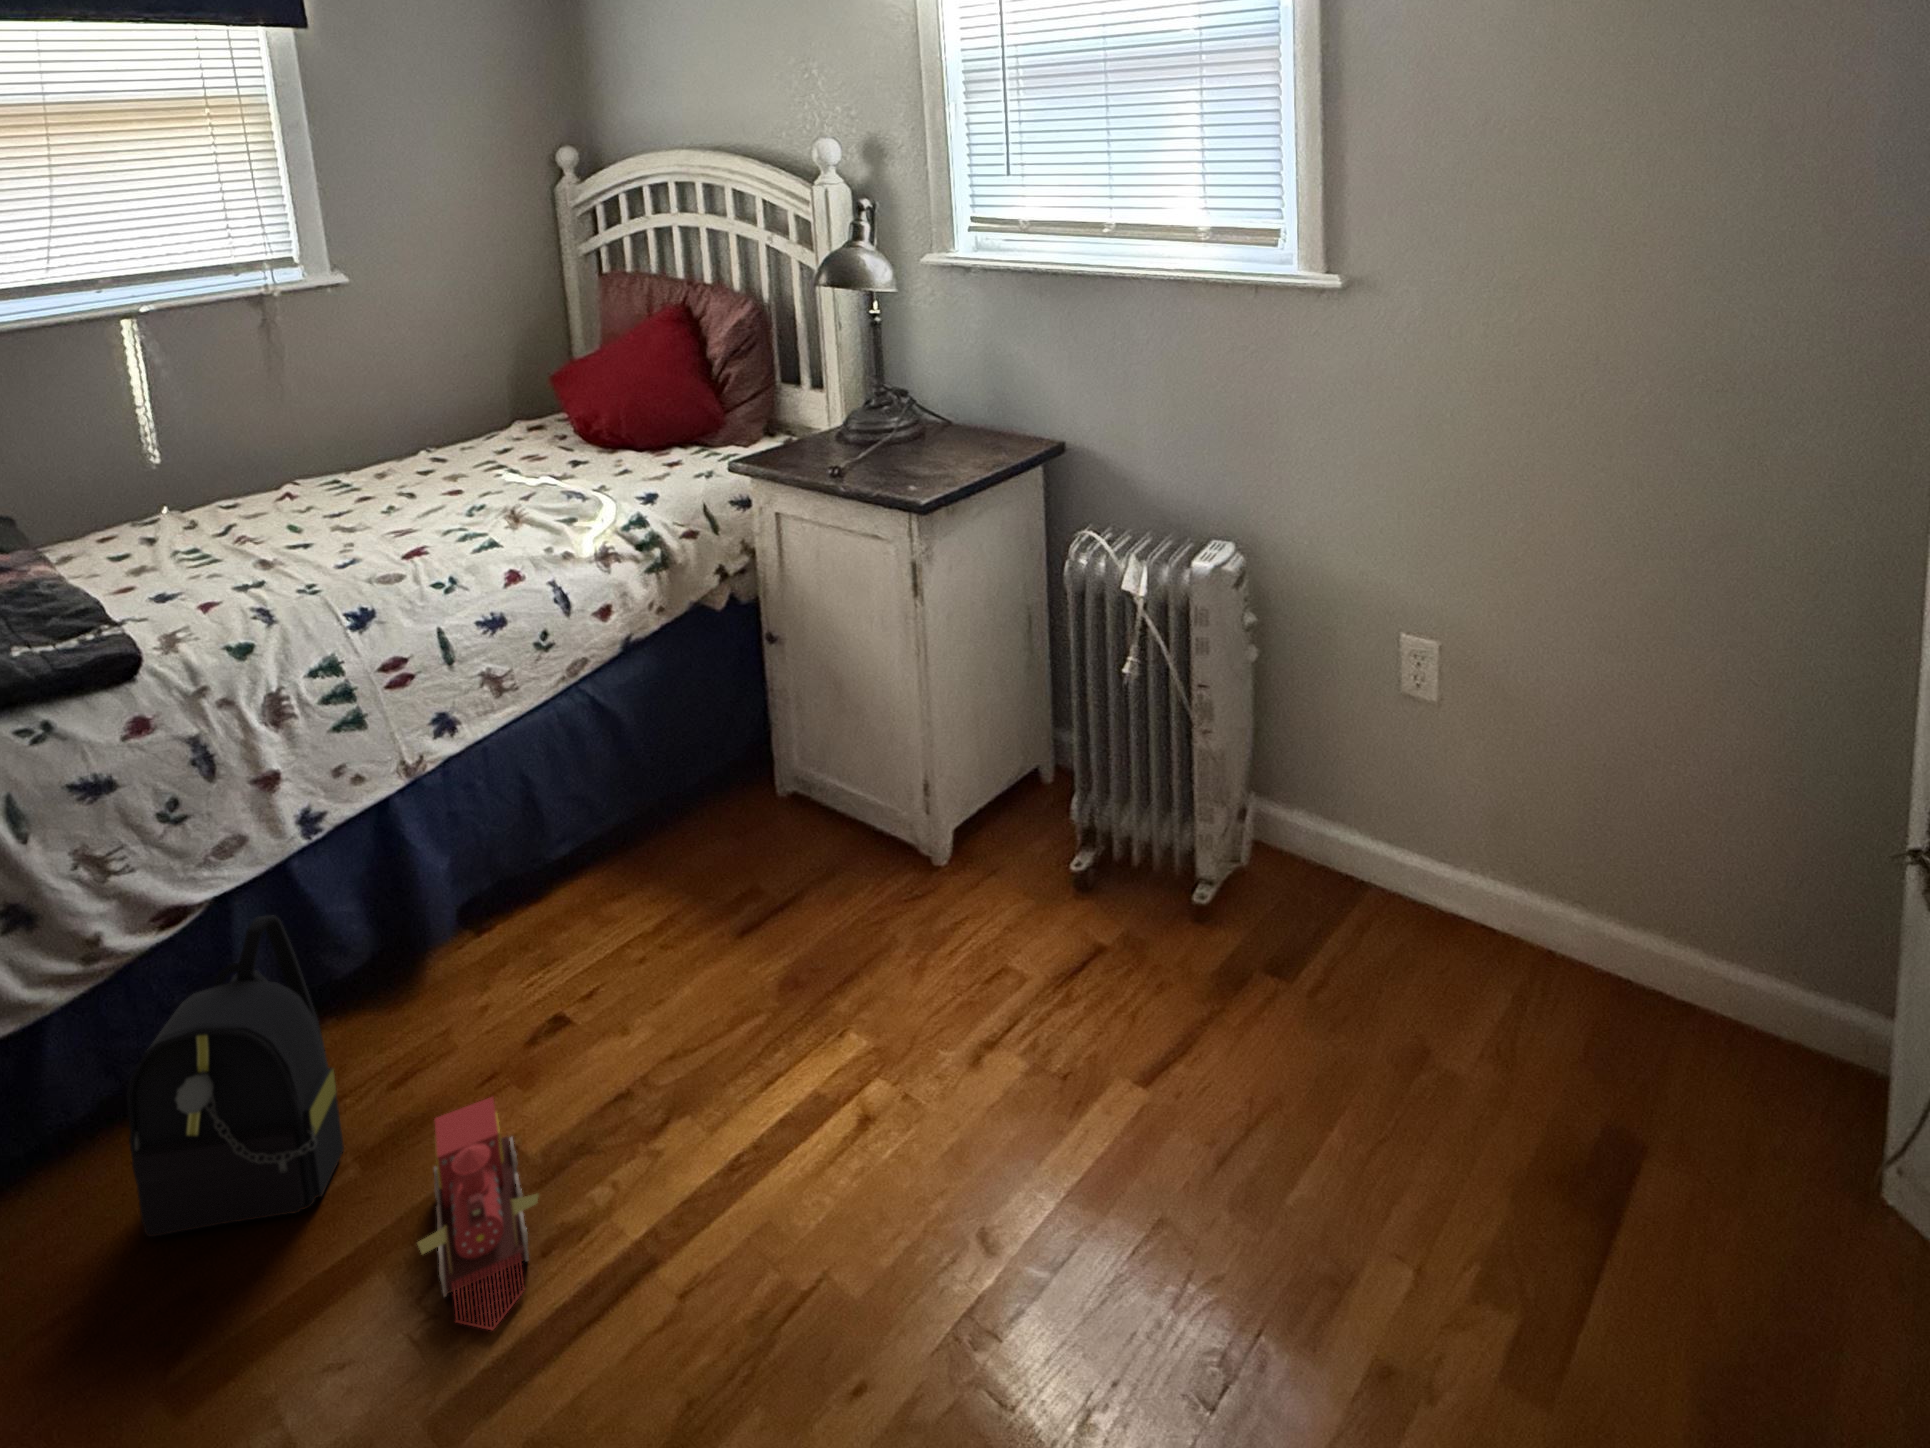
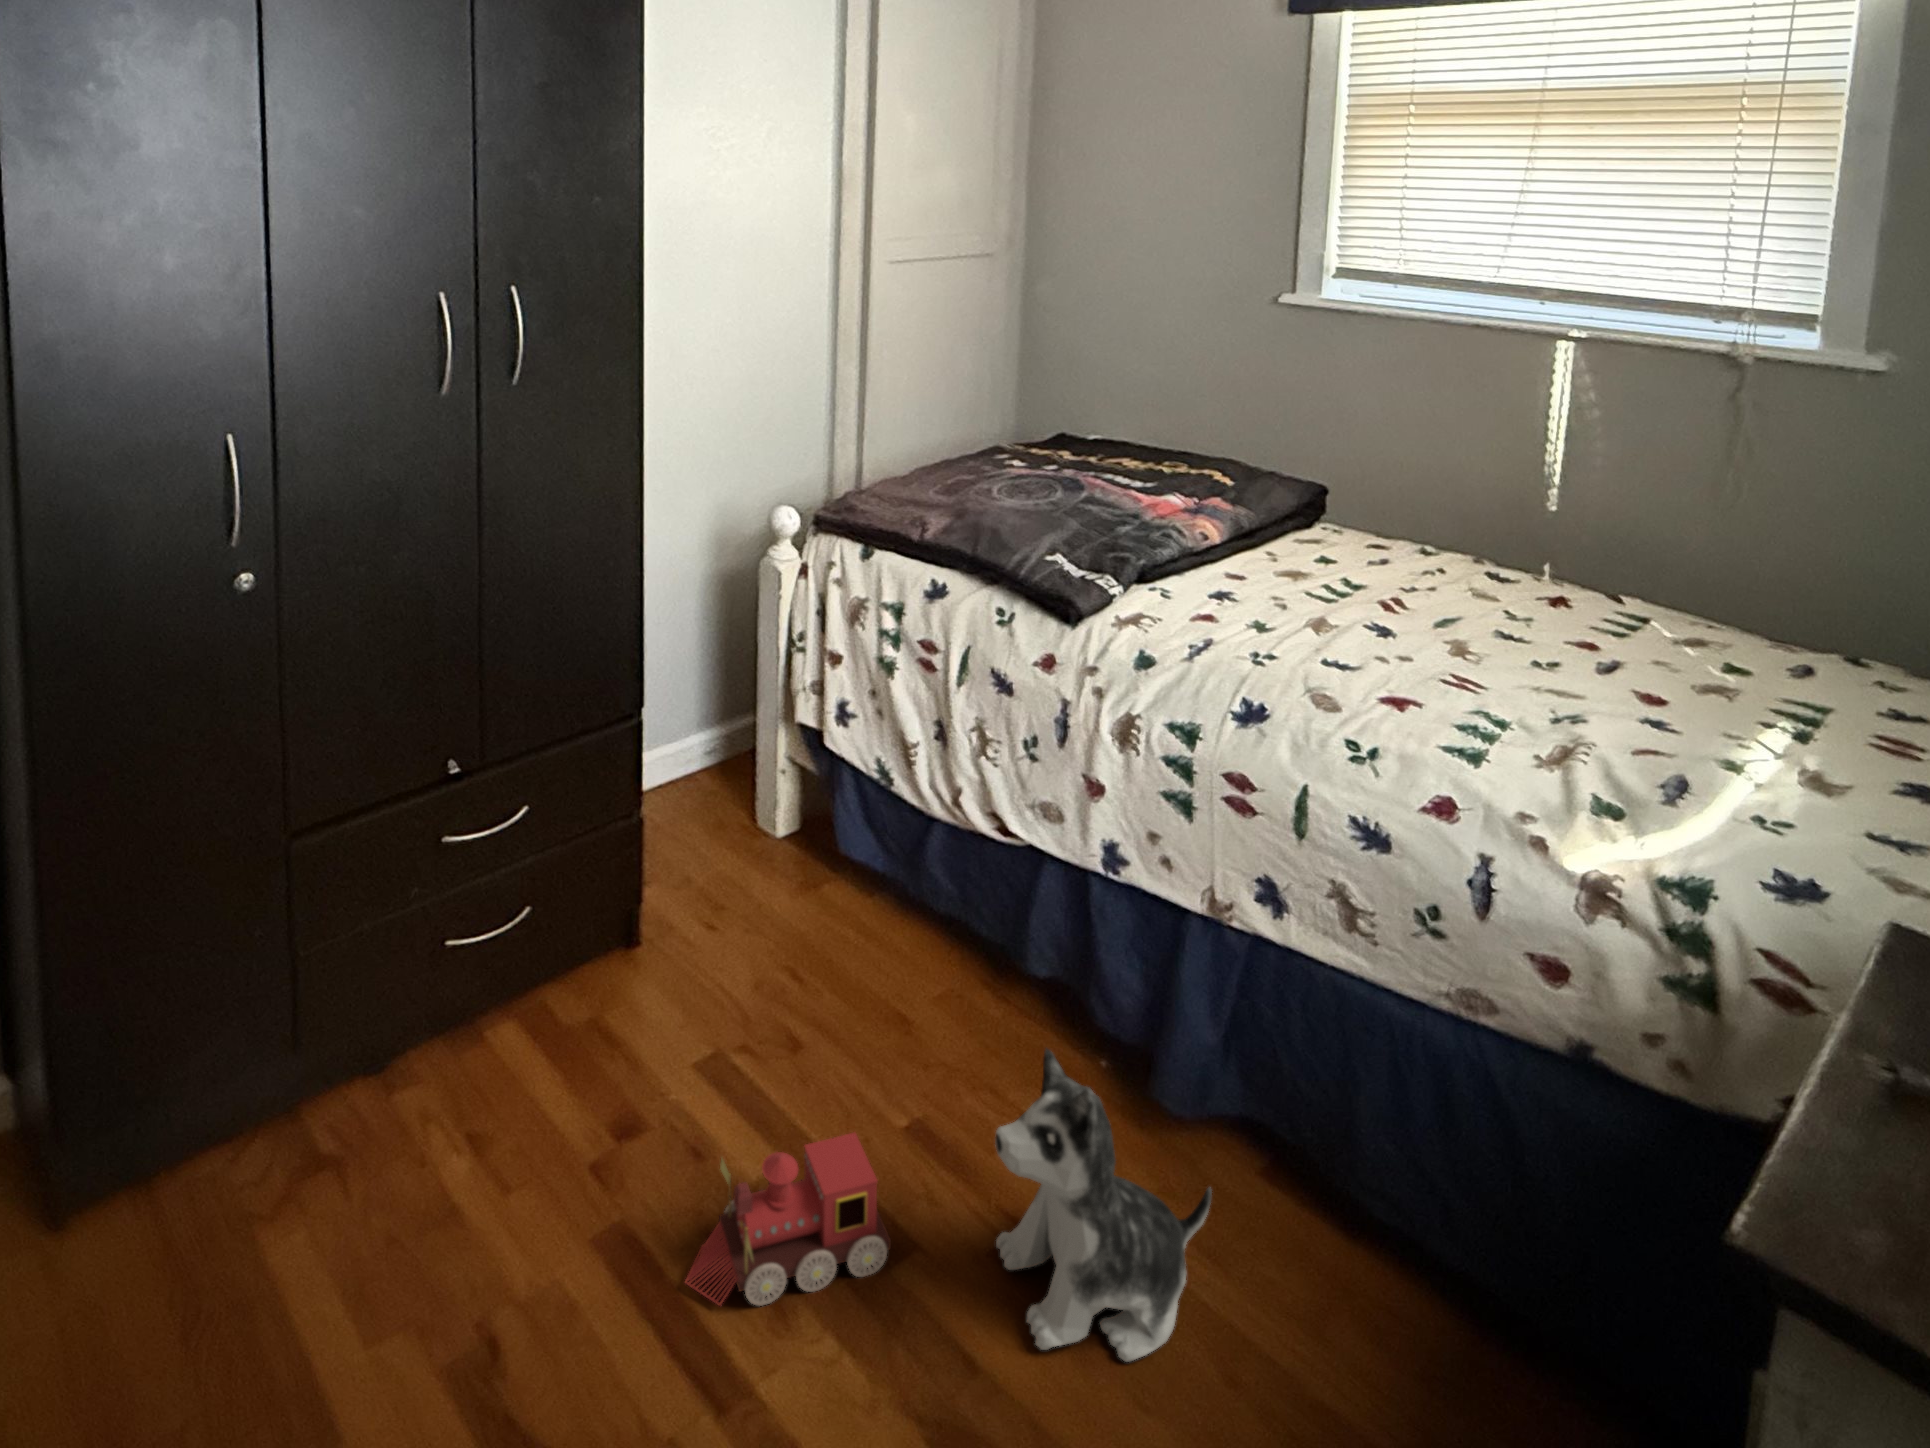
plush toy: none [480,859,622,1077] -> present [995,1048,1212,1362]
backpack: present [127,916,344,1237] -> none [821,857,1000,1103]

